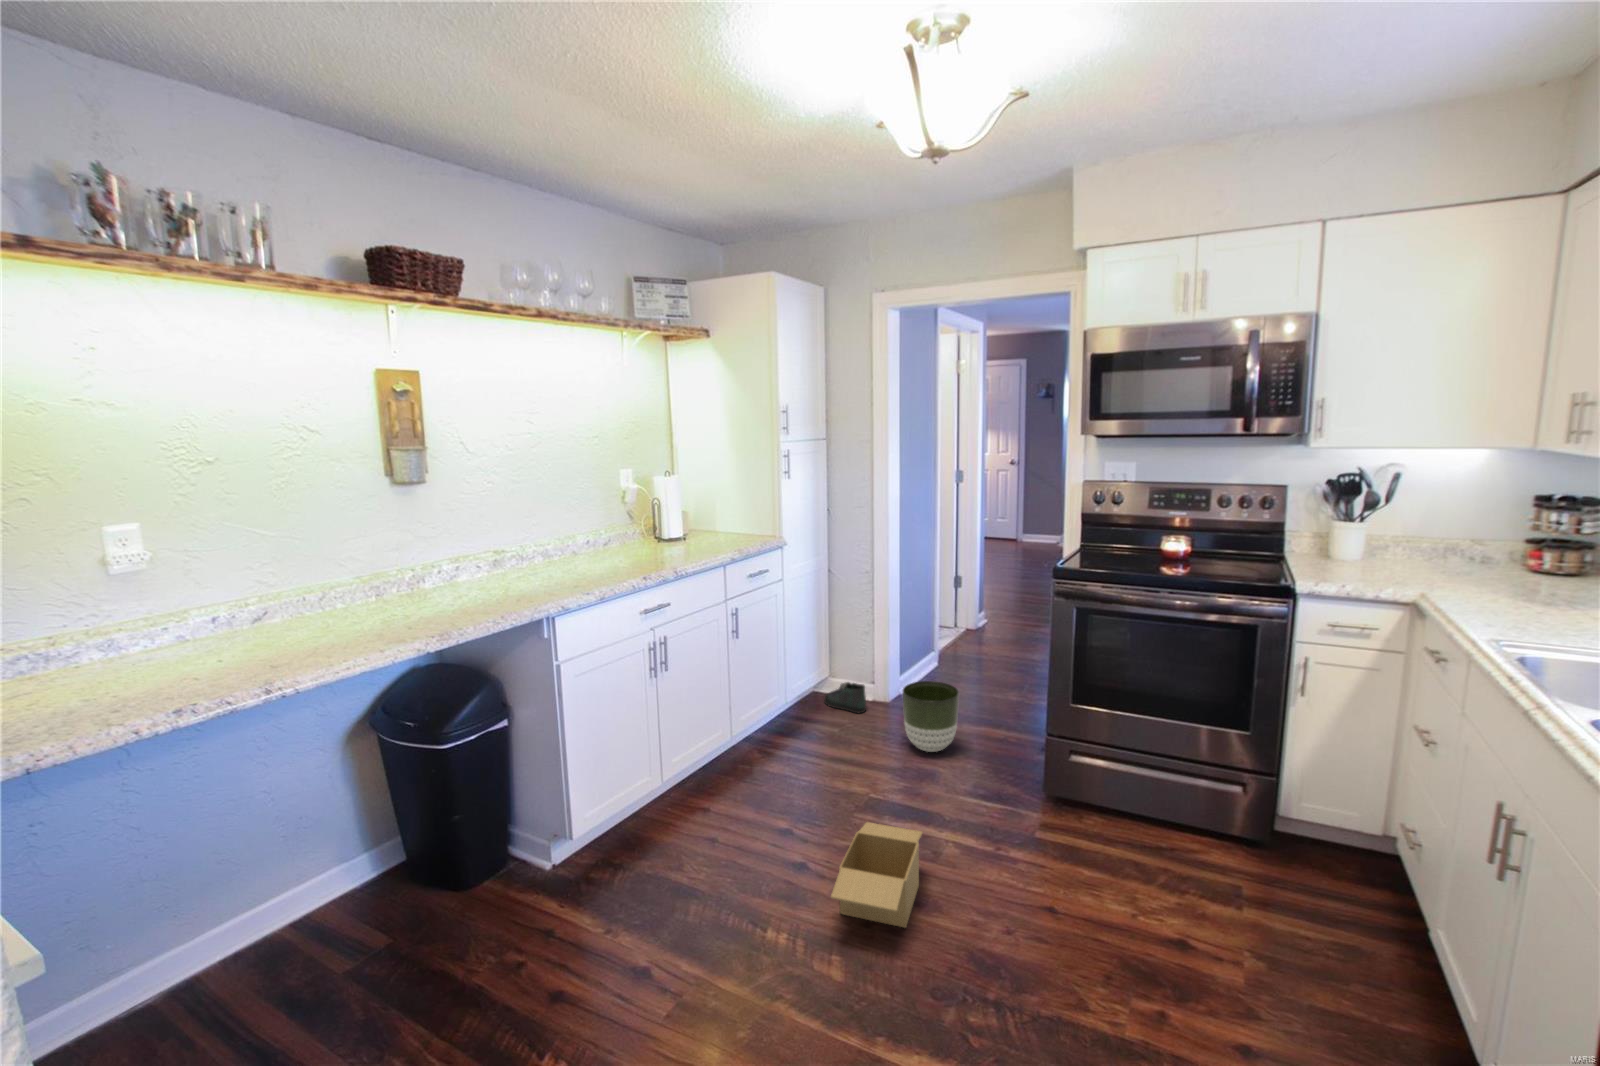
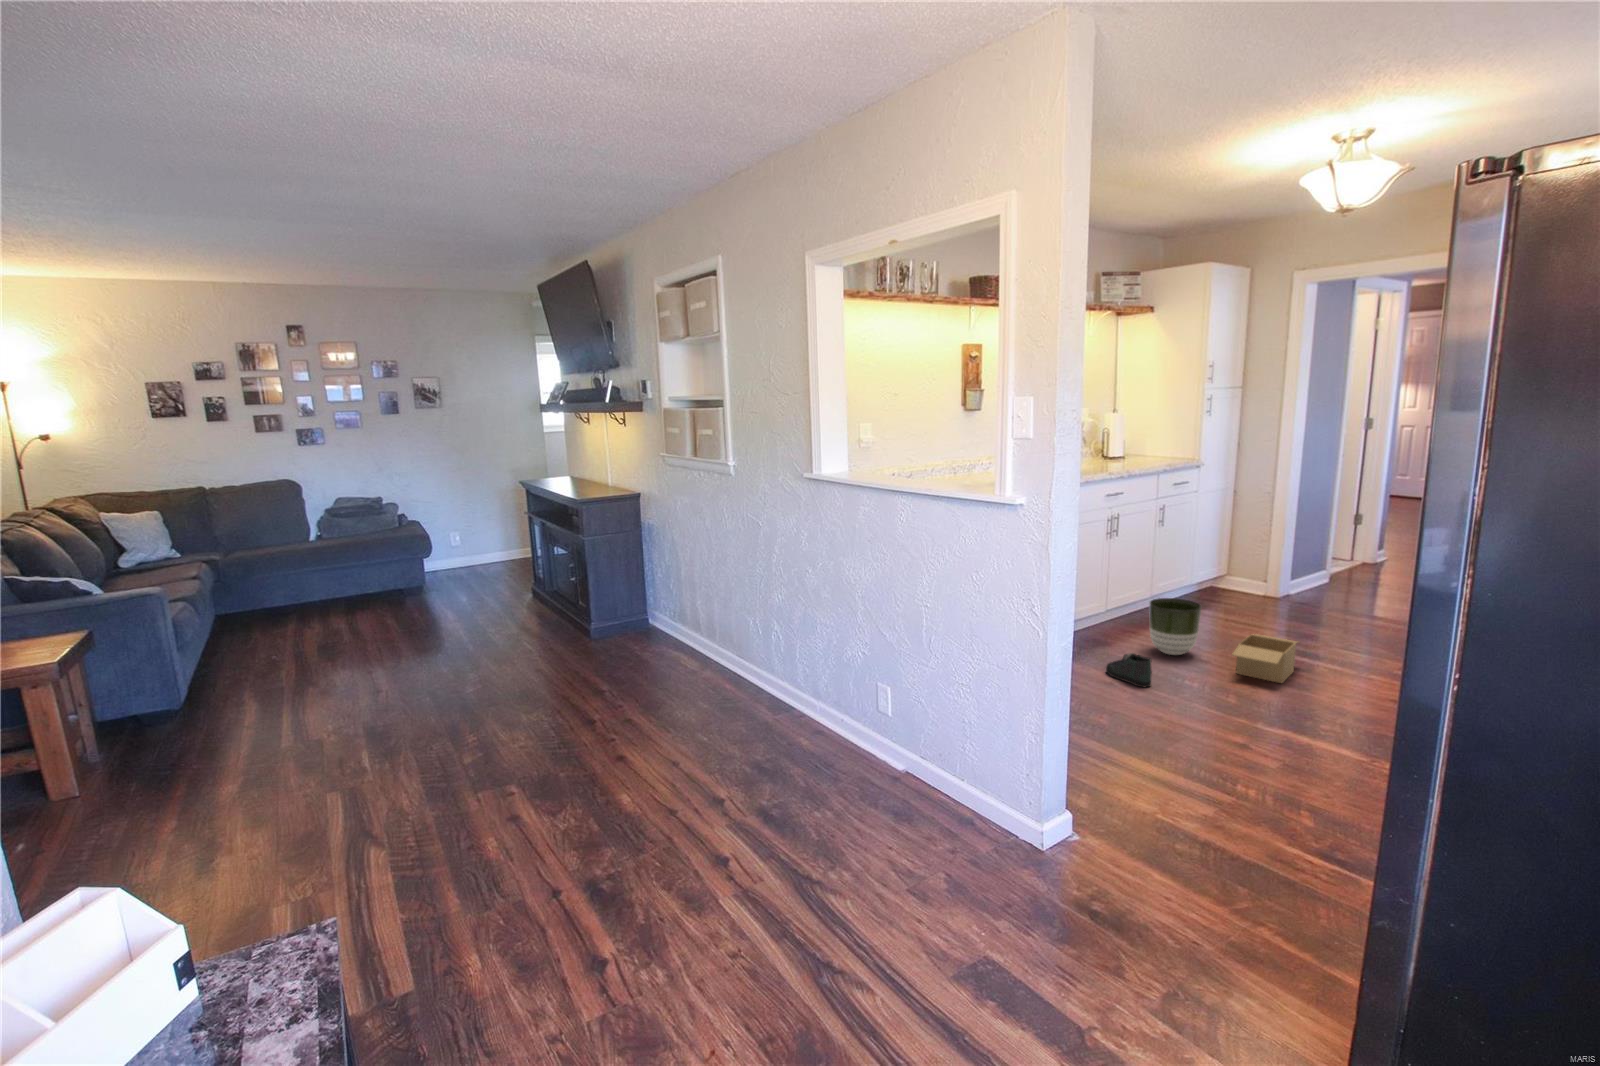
planter: present [903,681,959,752] -> present [1149,598,1201,655]
shoe: present [824,682,866,713] -> present [1106,653,1152,687]

